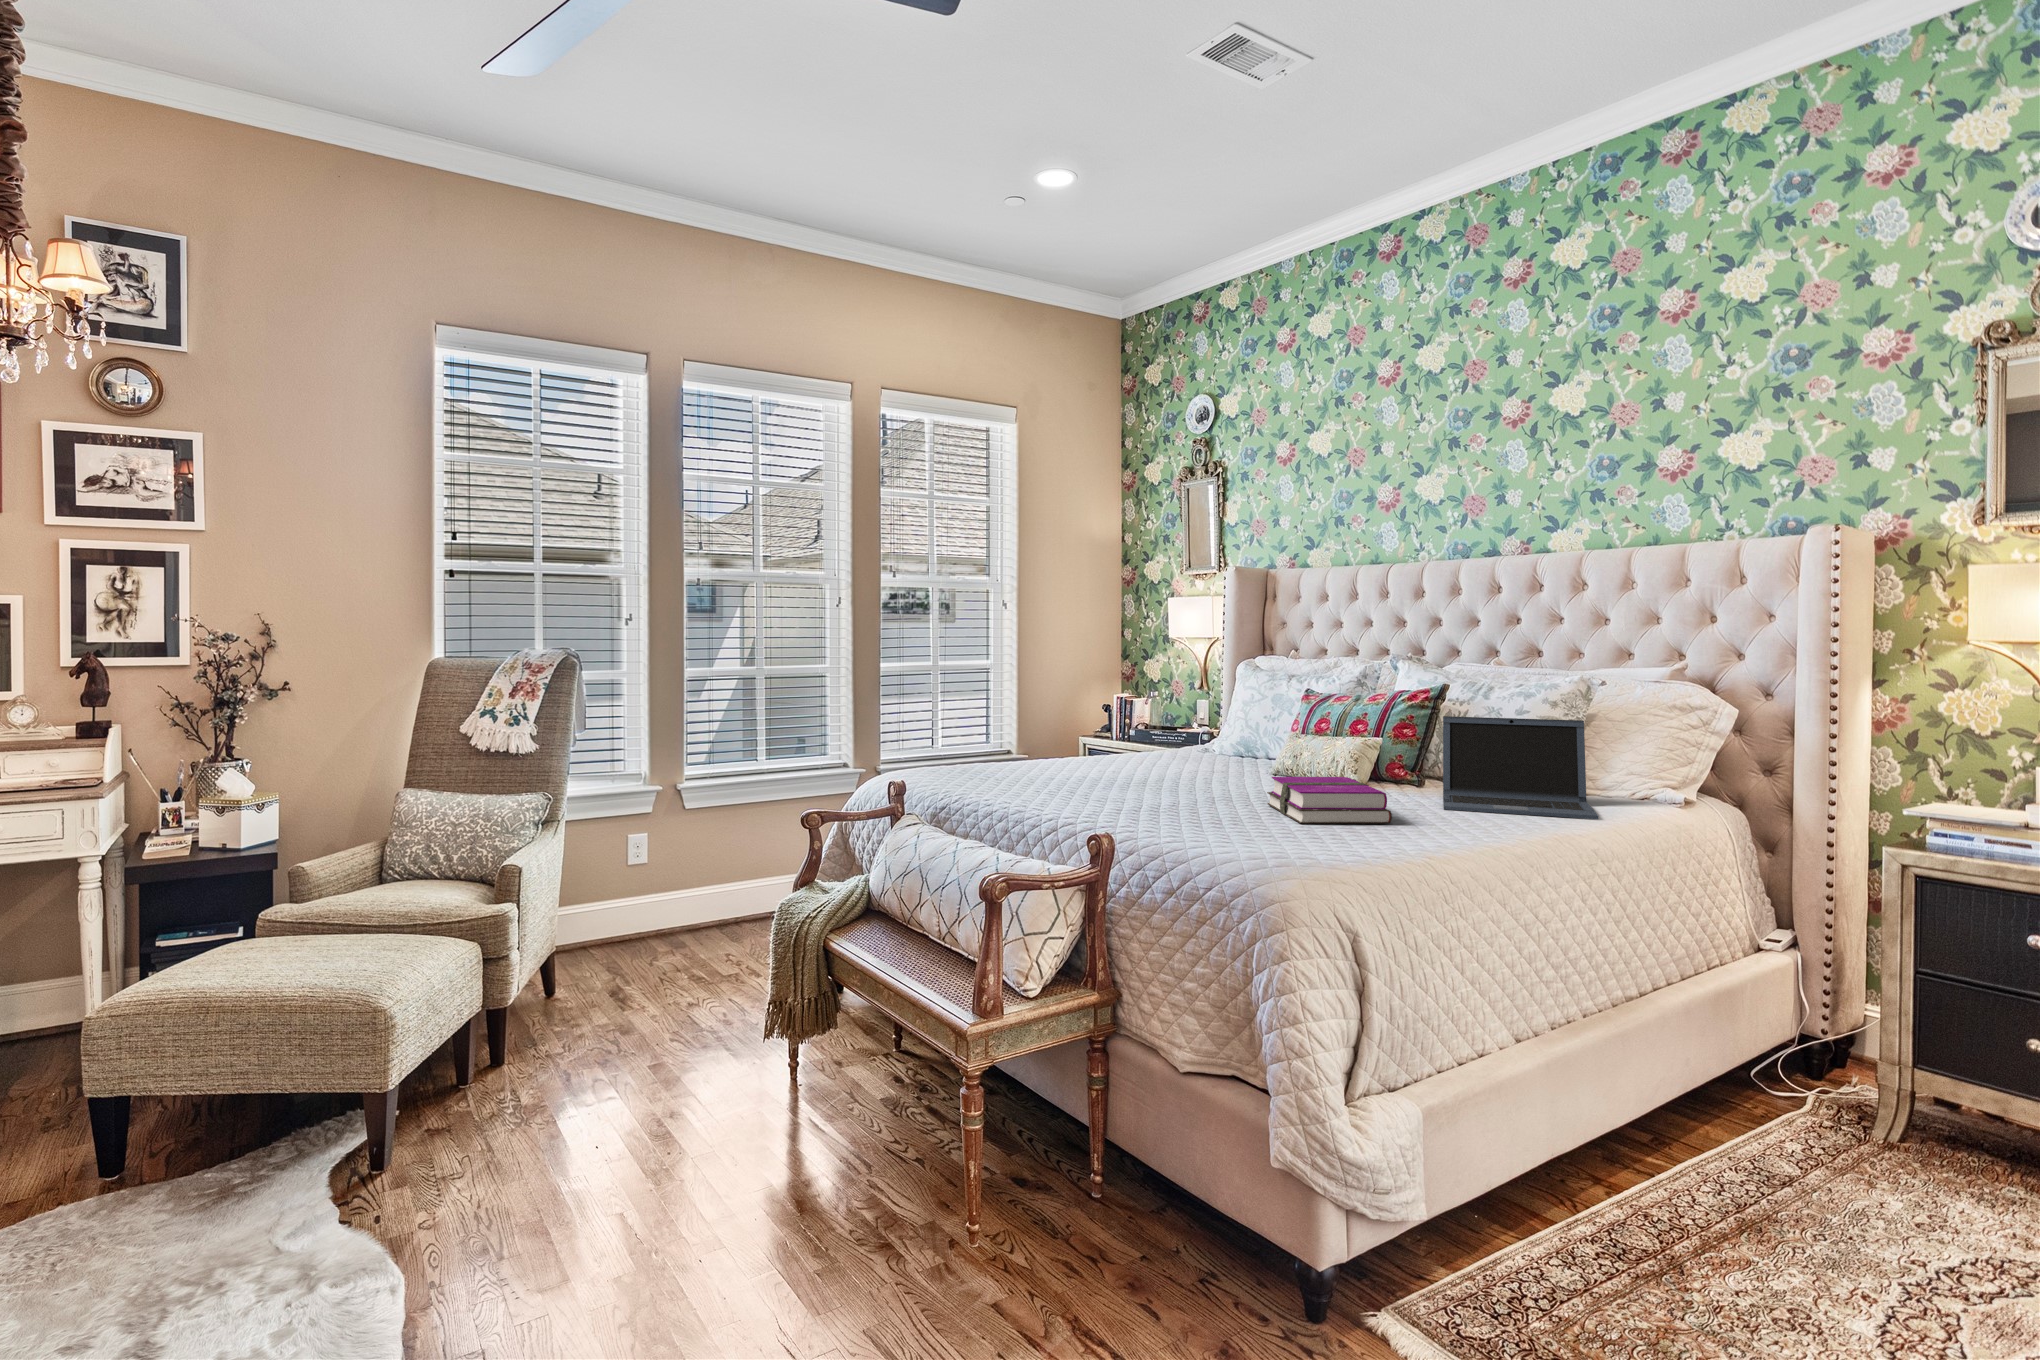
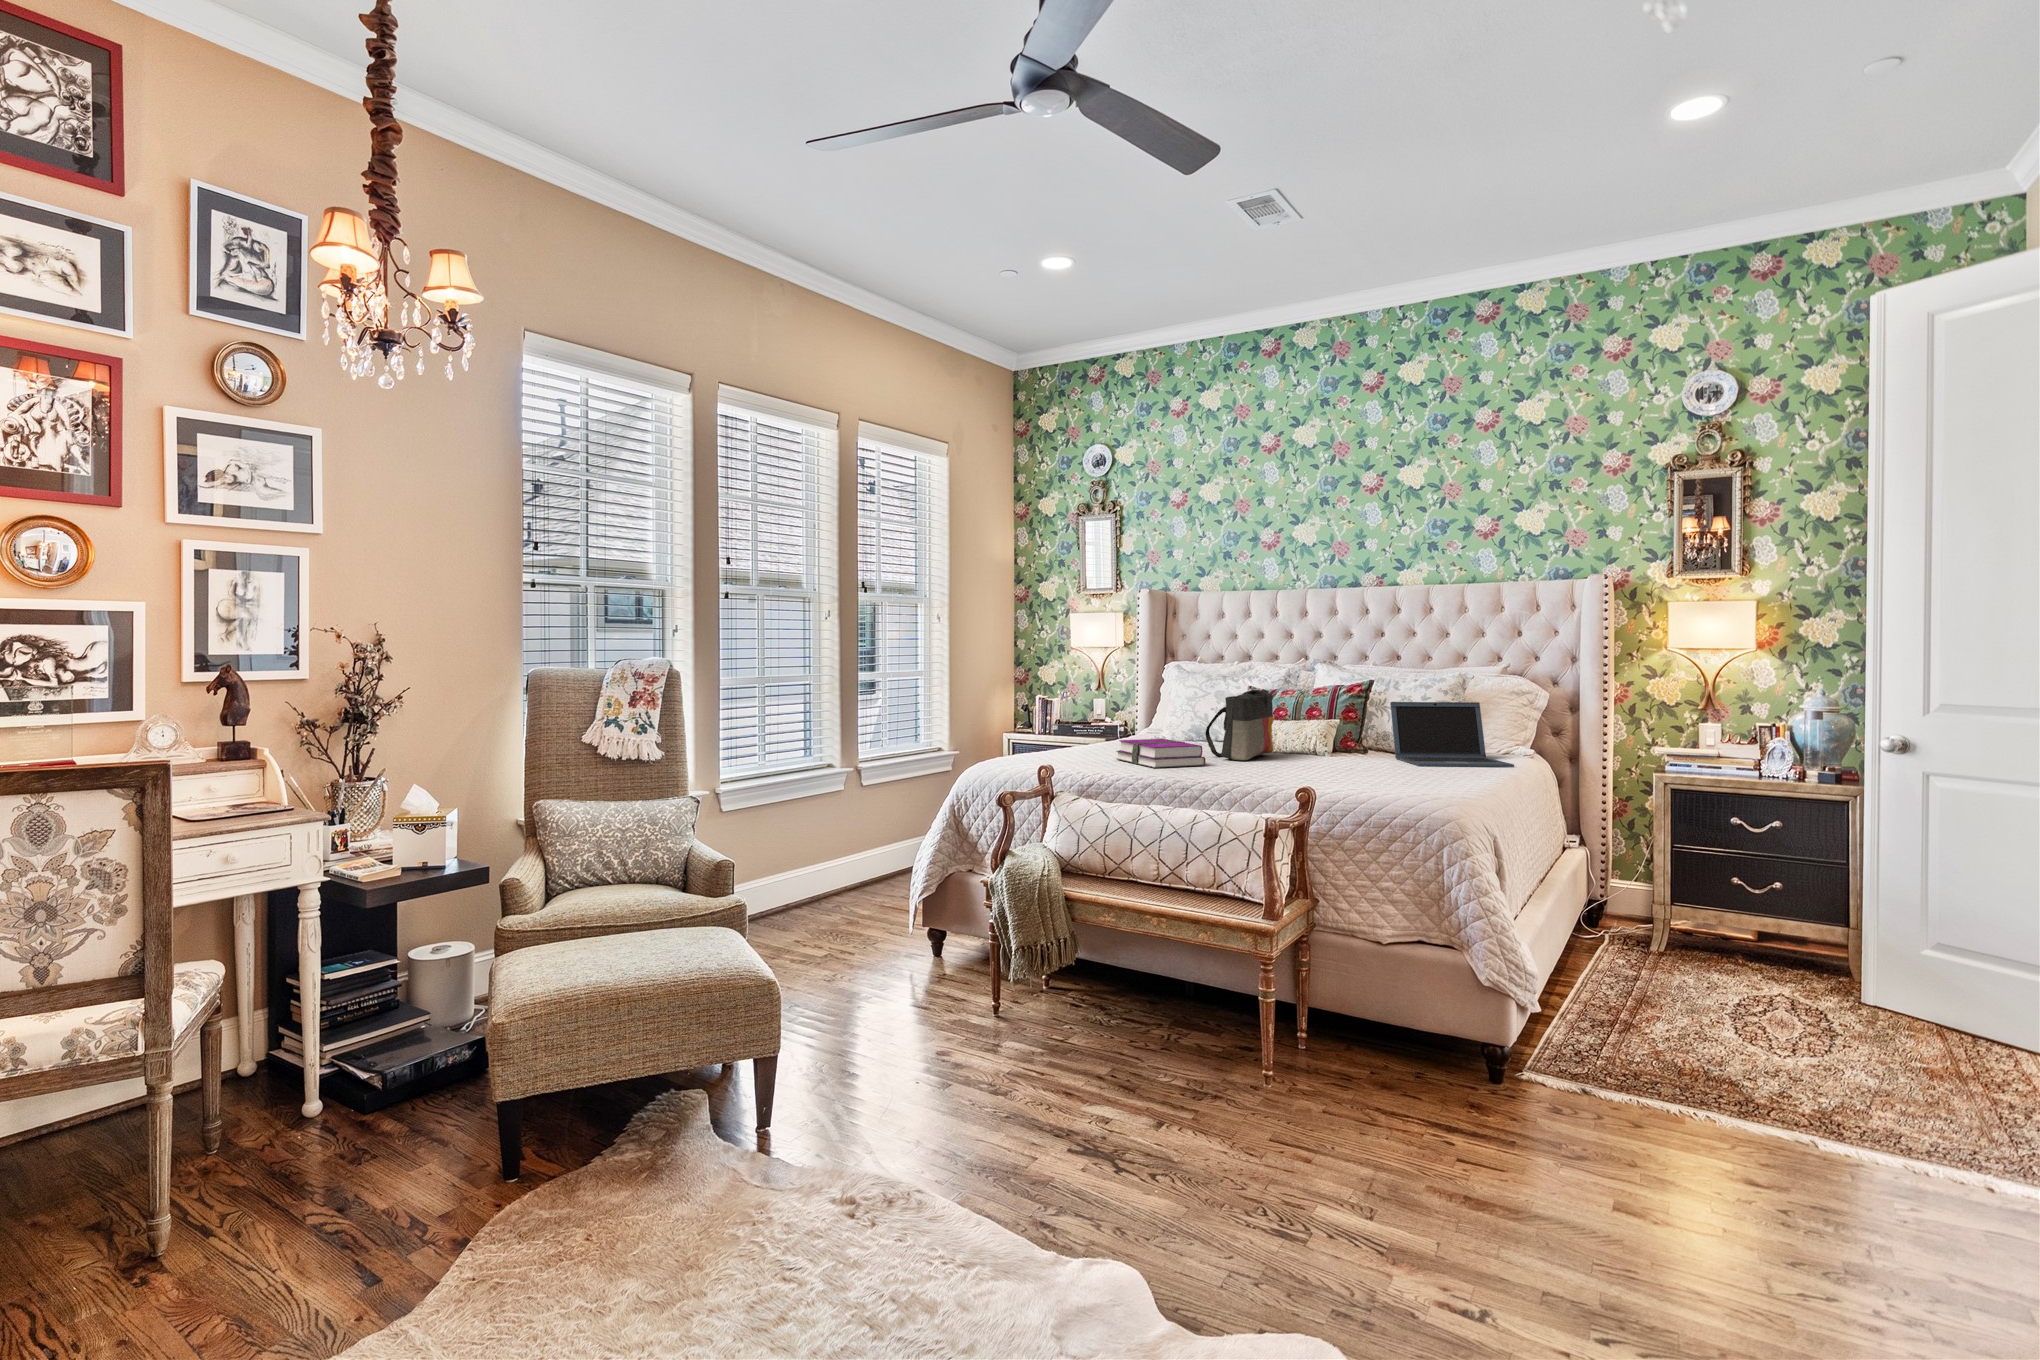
tote bag: none [1178,695,1276,788] -> present [1205,690,1273,760]
hardback book: present [1267,777,1392,823] -> present [1116,739,1206,768]

